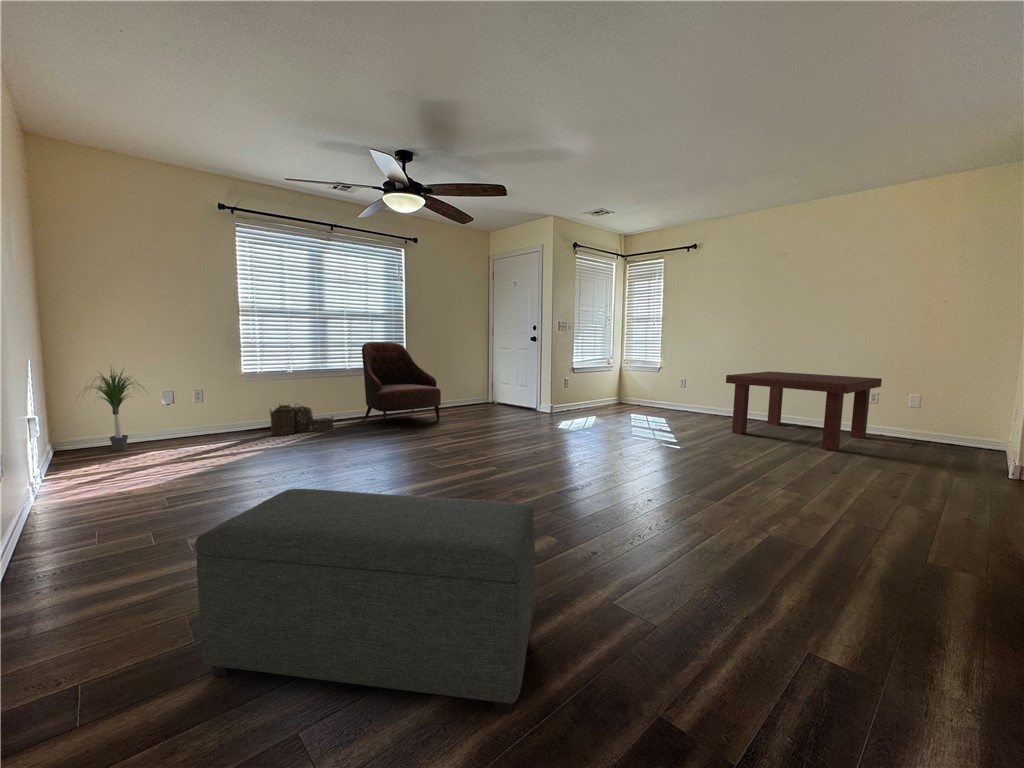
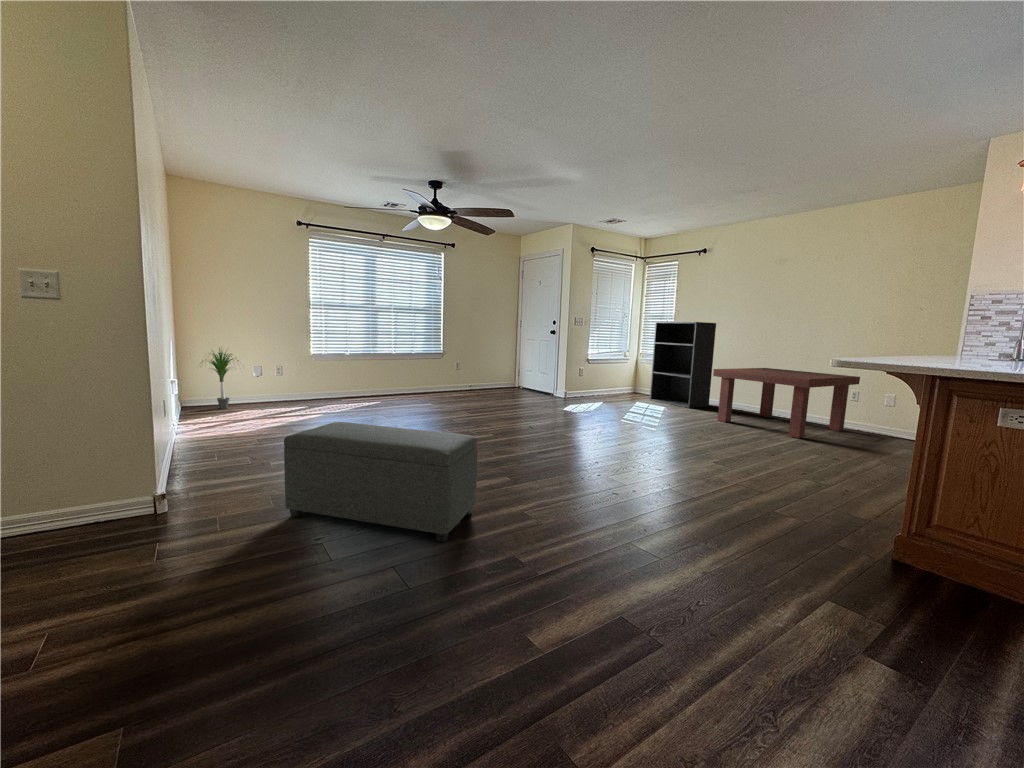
bookshelf: none [642,323,713,418] -> present [650,322,716,408]
armchair: present [362,342,441,426] -> none [405,332,468,402]
woven basket: present [270,405,333,436] -> none [330,380,379,405]

